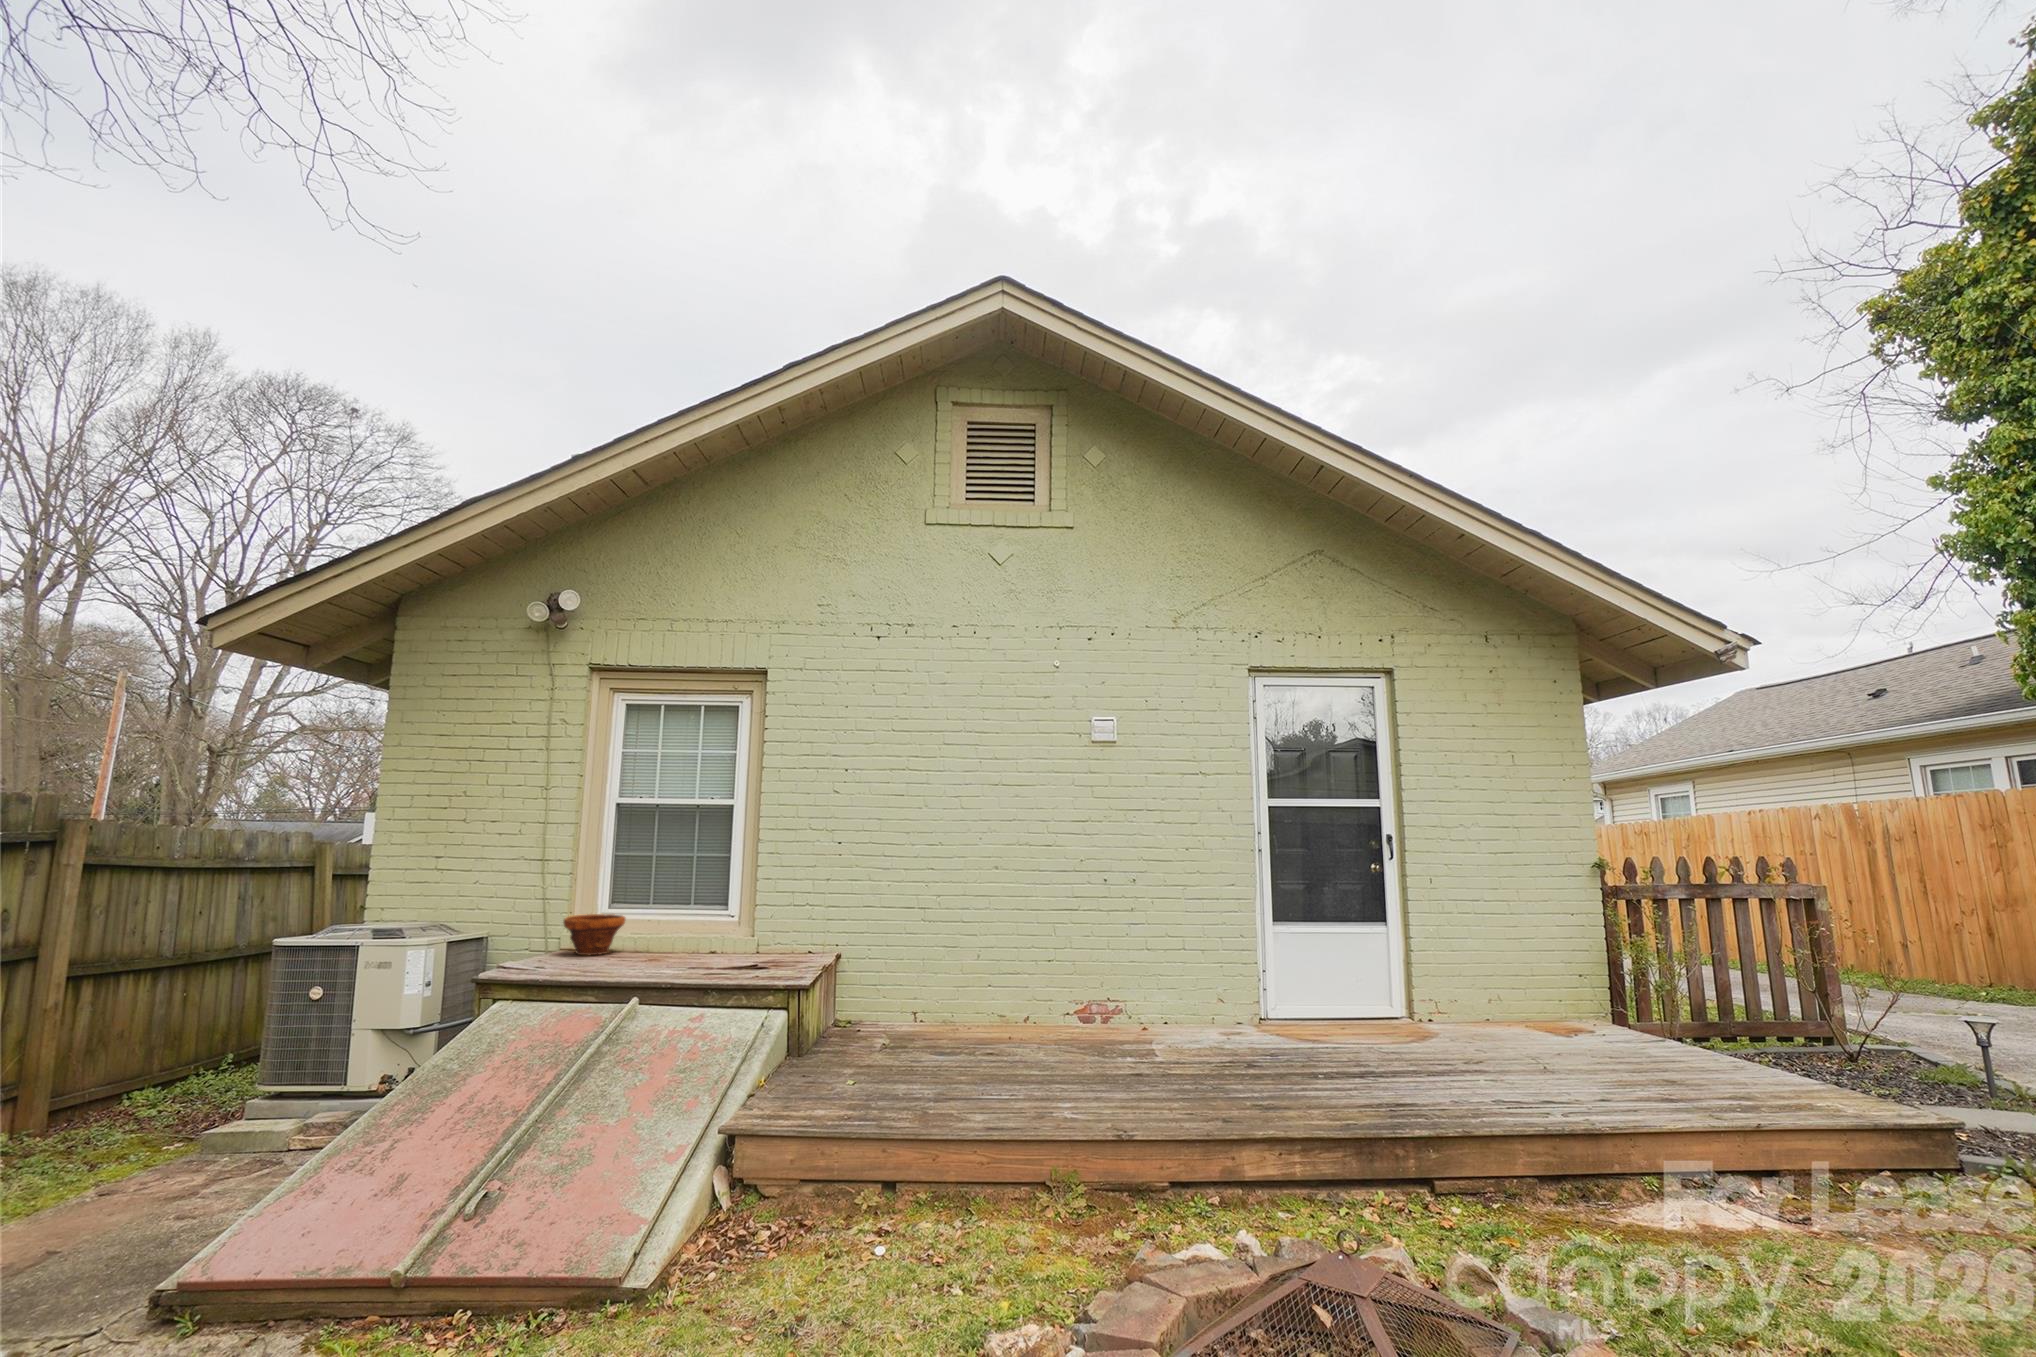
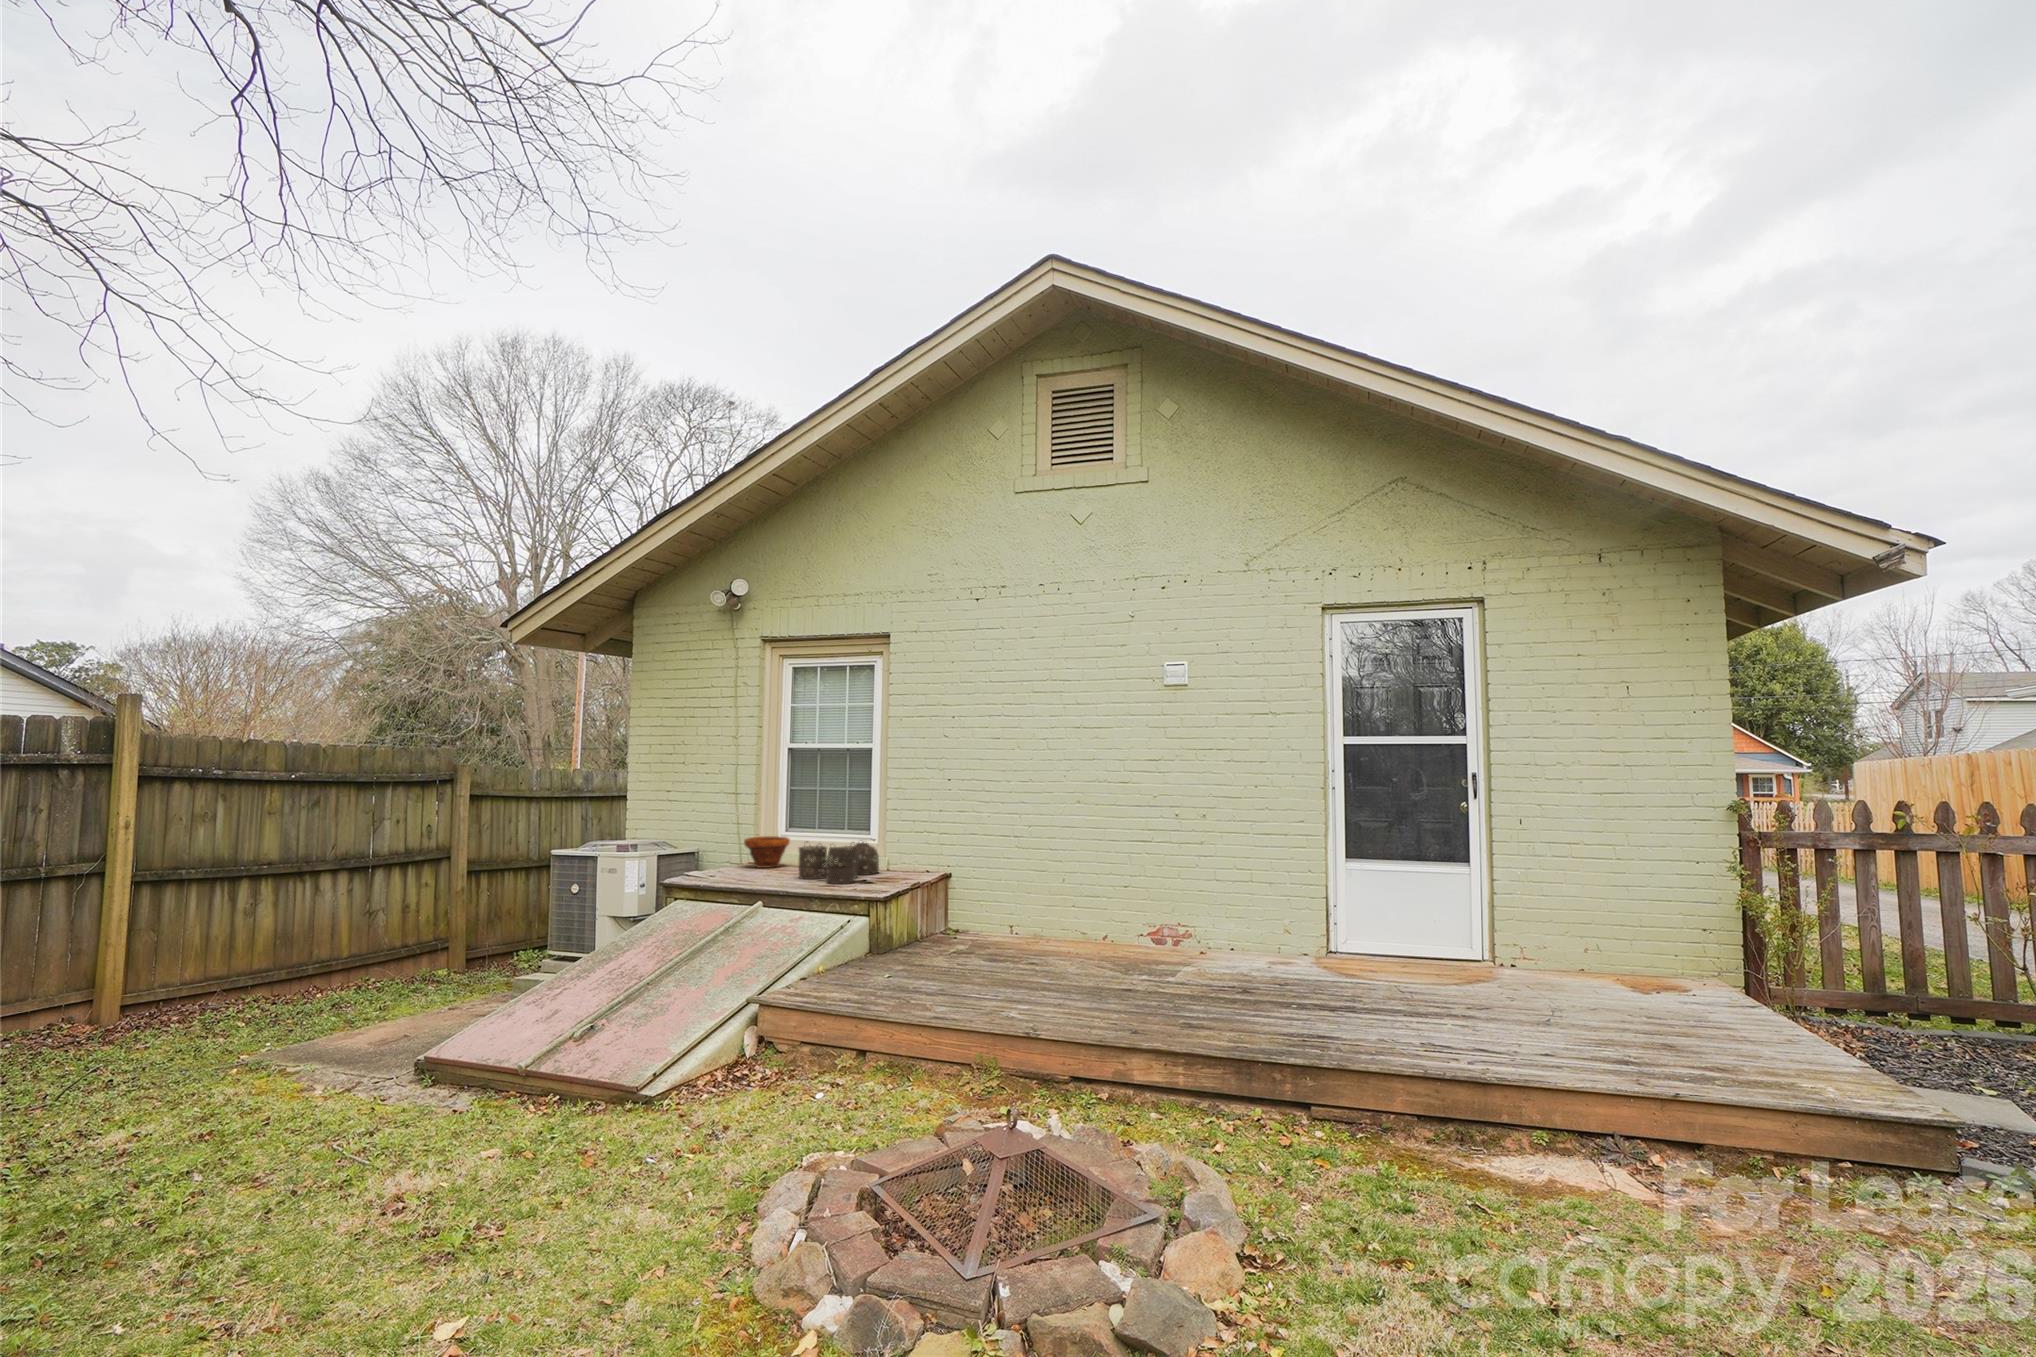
woven basket: none [668,915,759,971] -> present [799,842,879,884]

